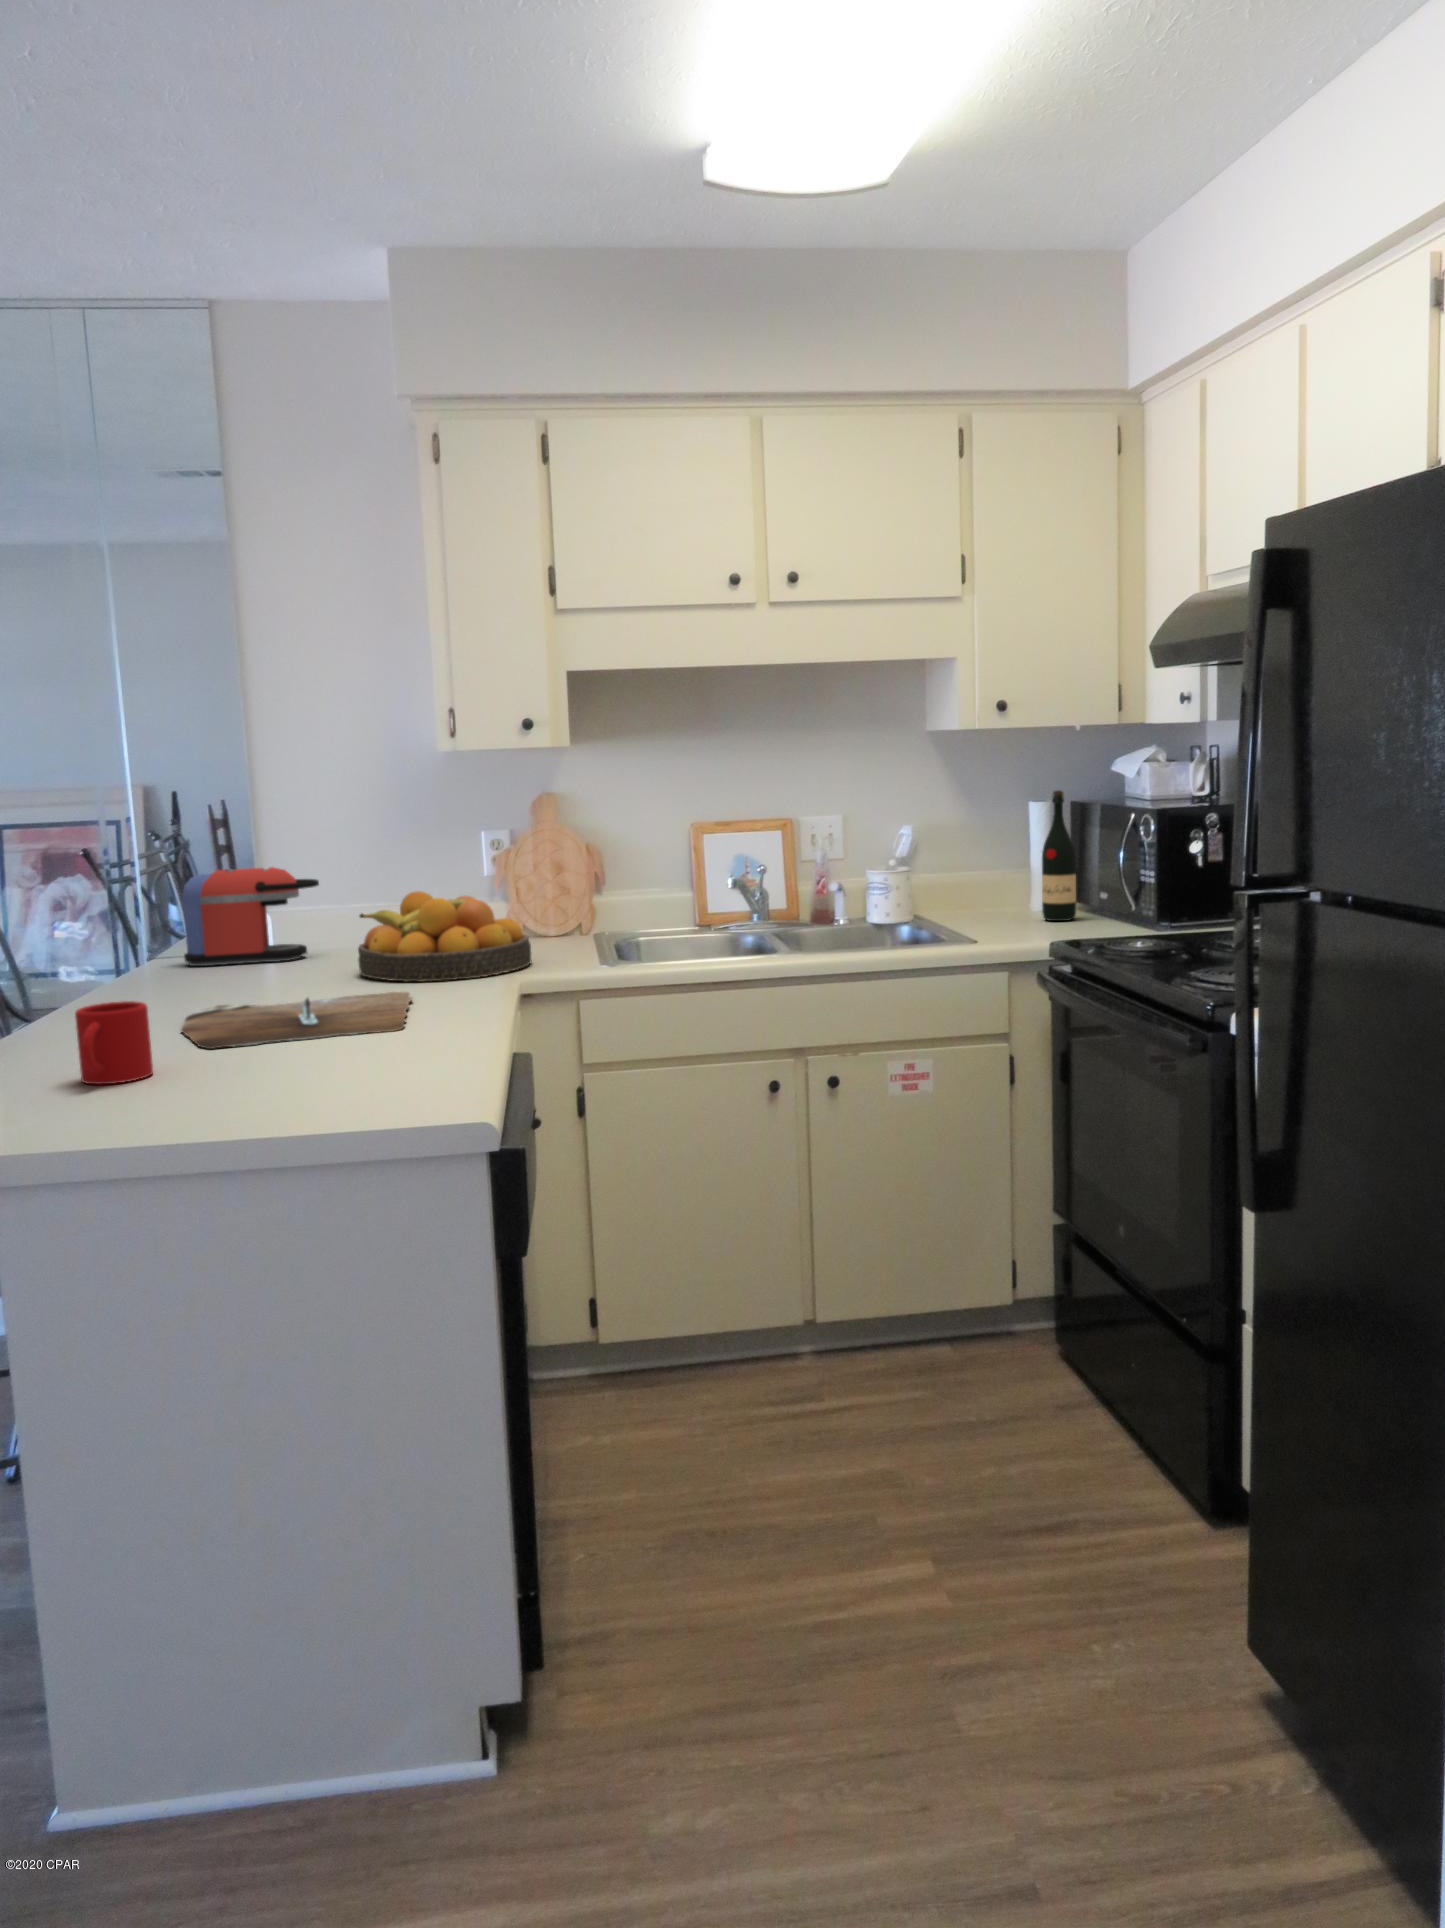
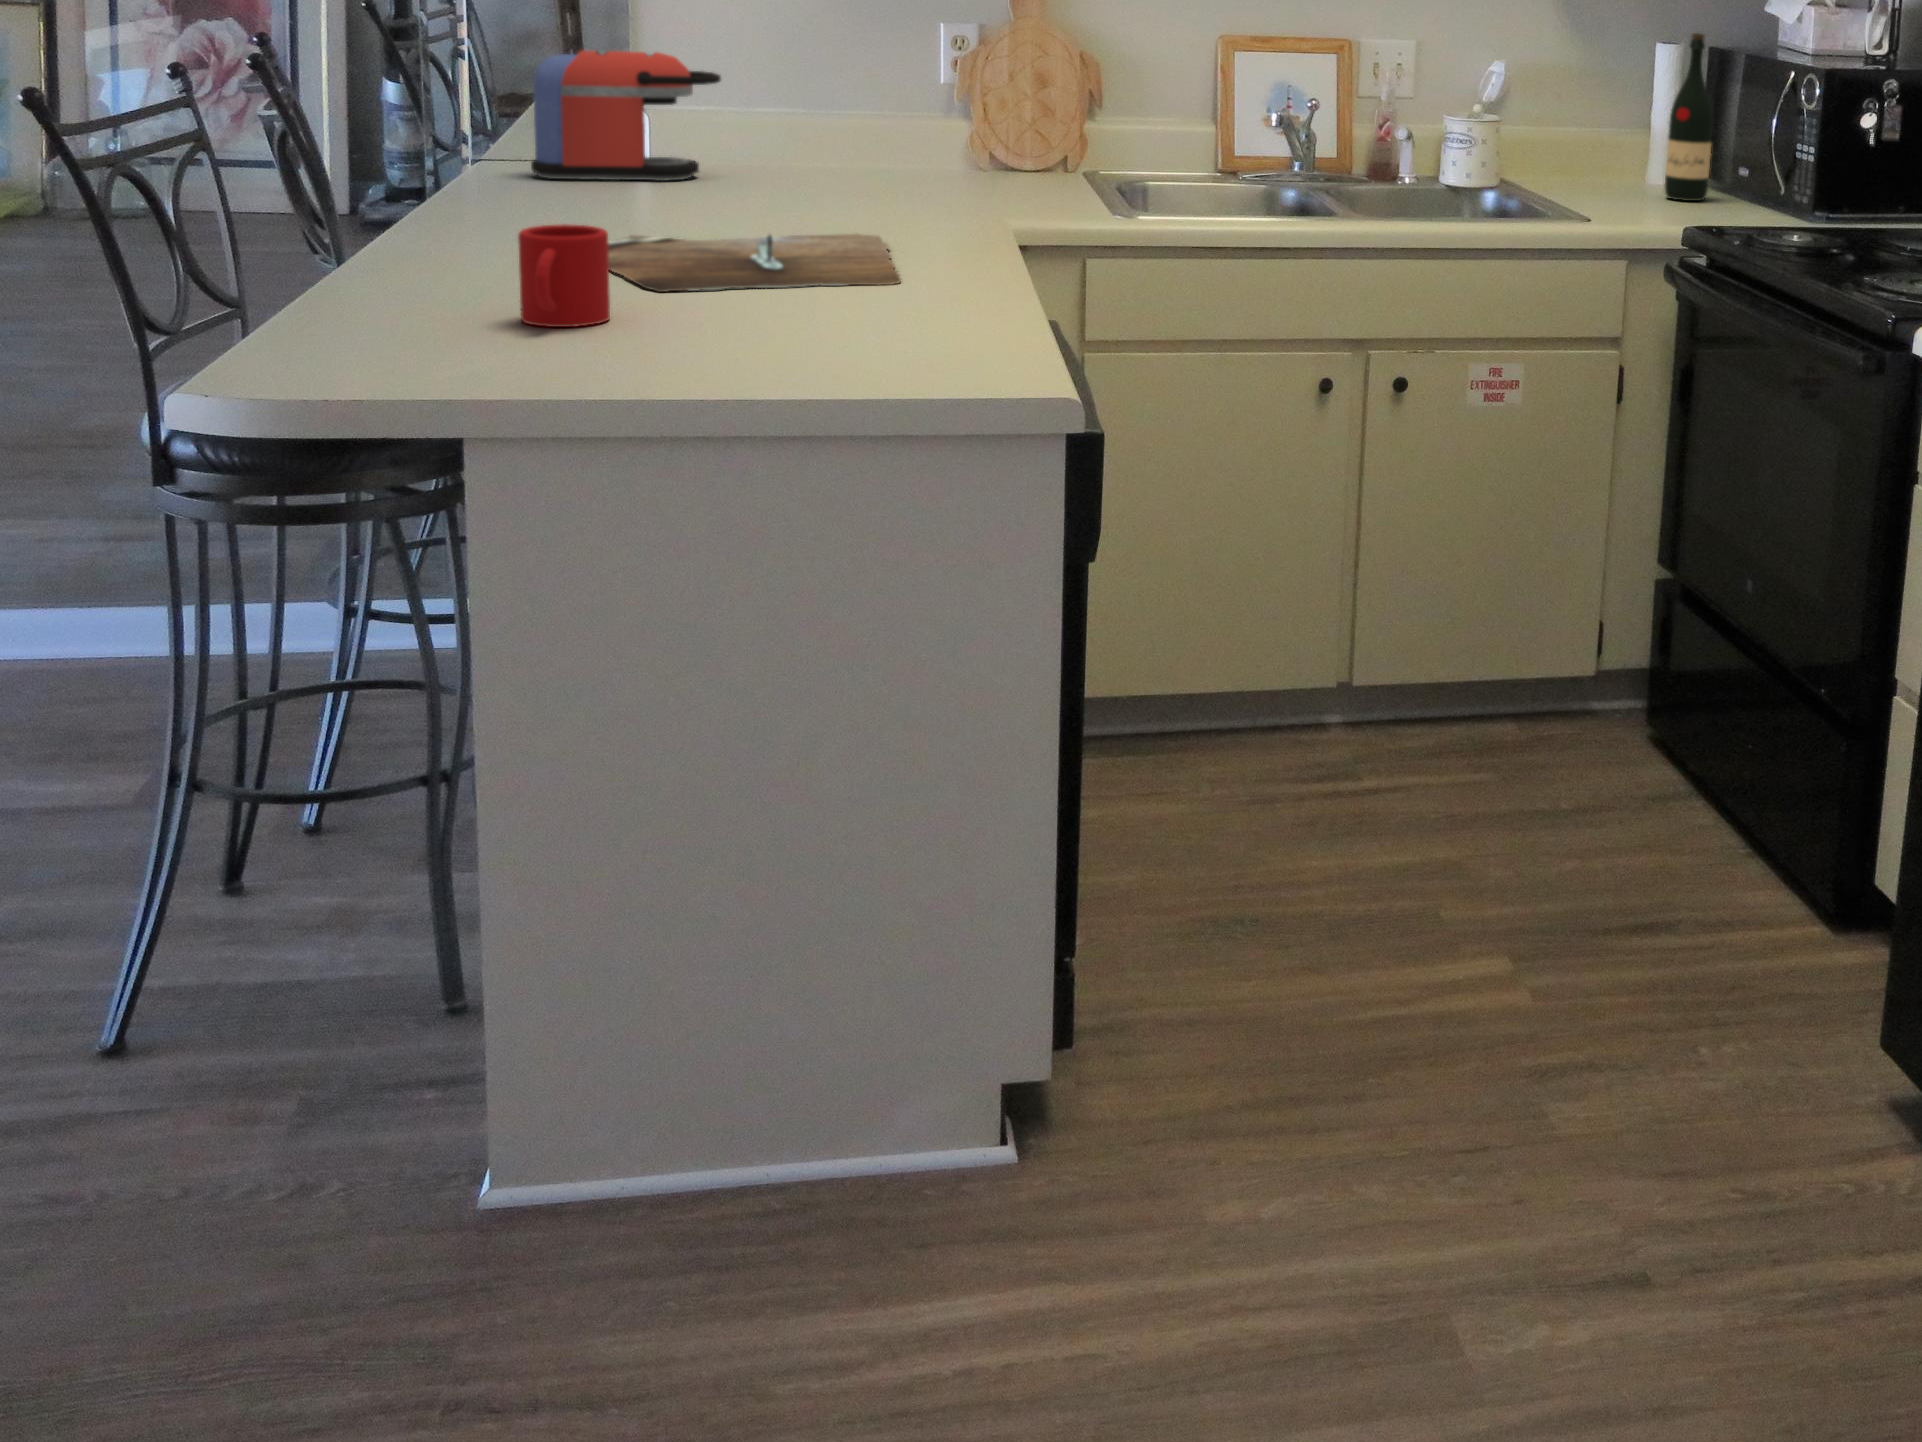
fruit bowl: present [358,891,531,982] -> none [790,102,1019,223]

